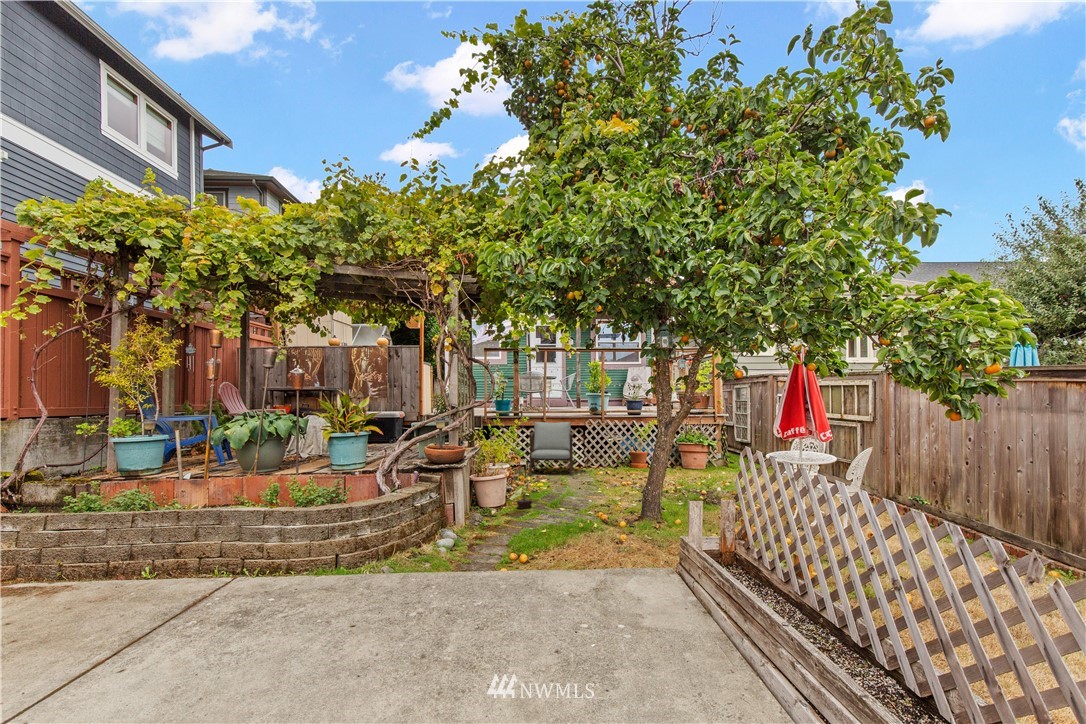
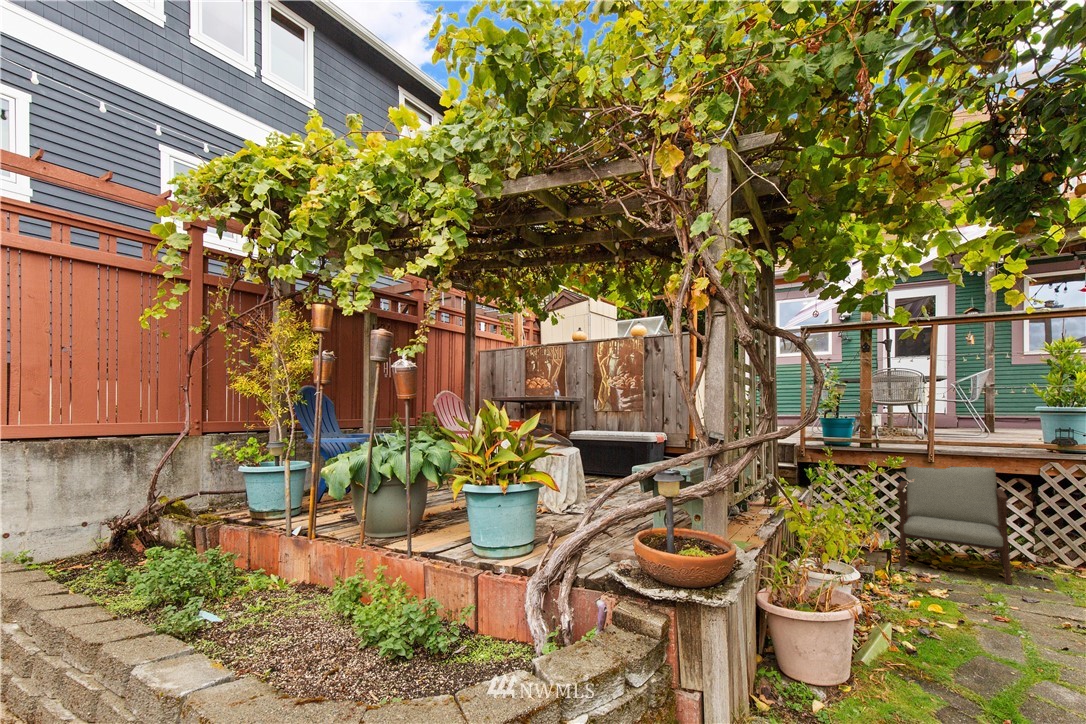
potted plant: present [515,471,537,509] -> none [875,598,970,703]

